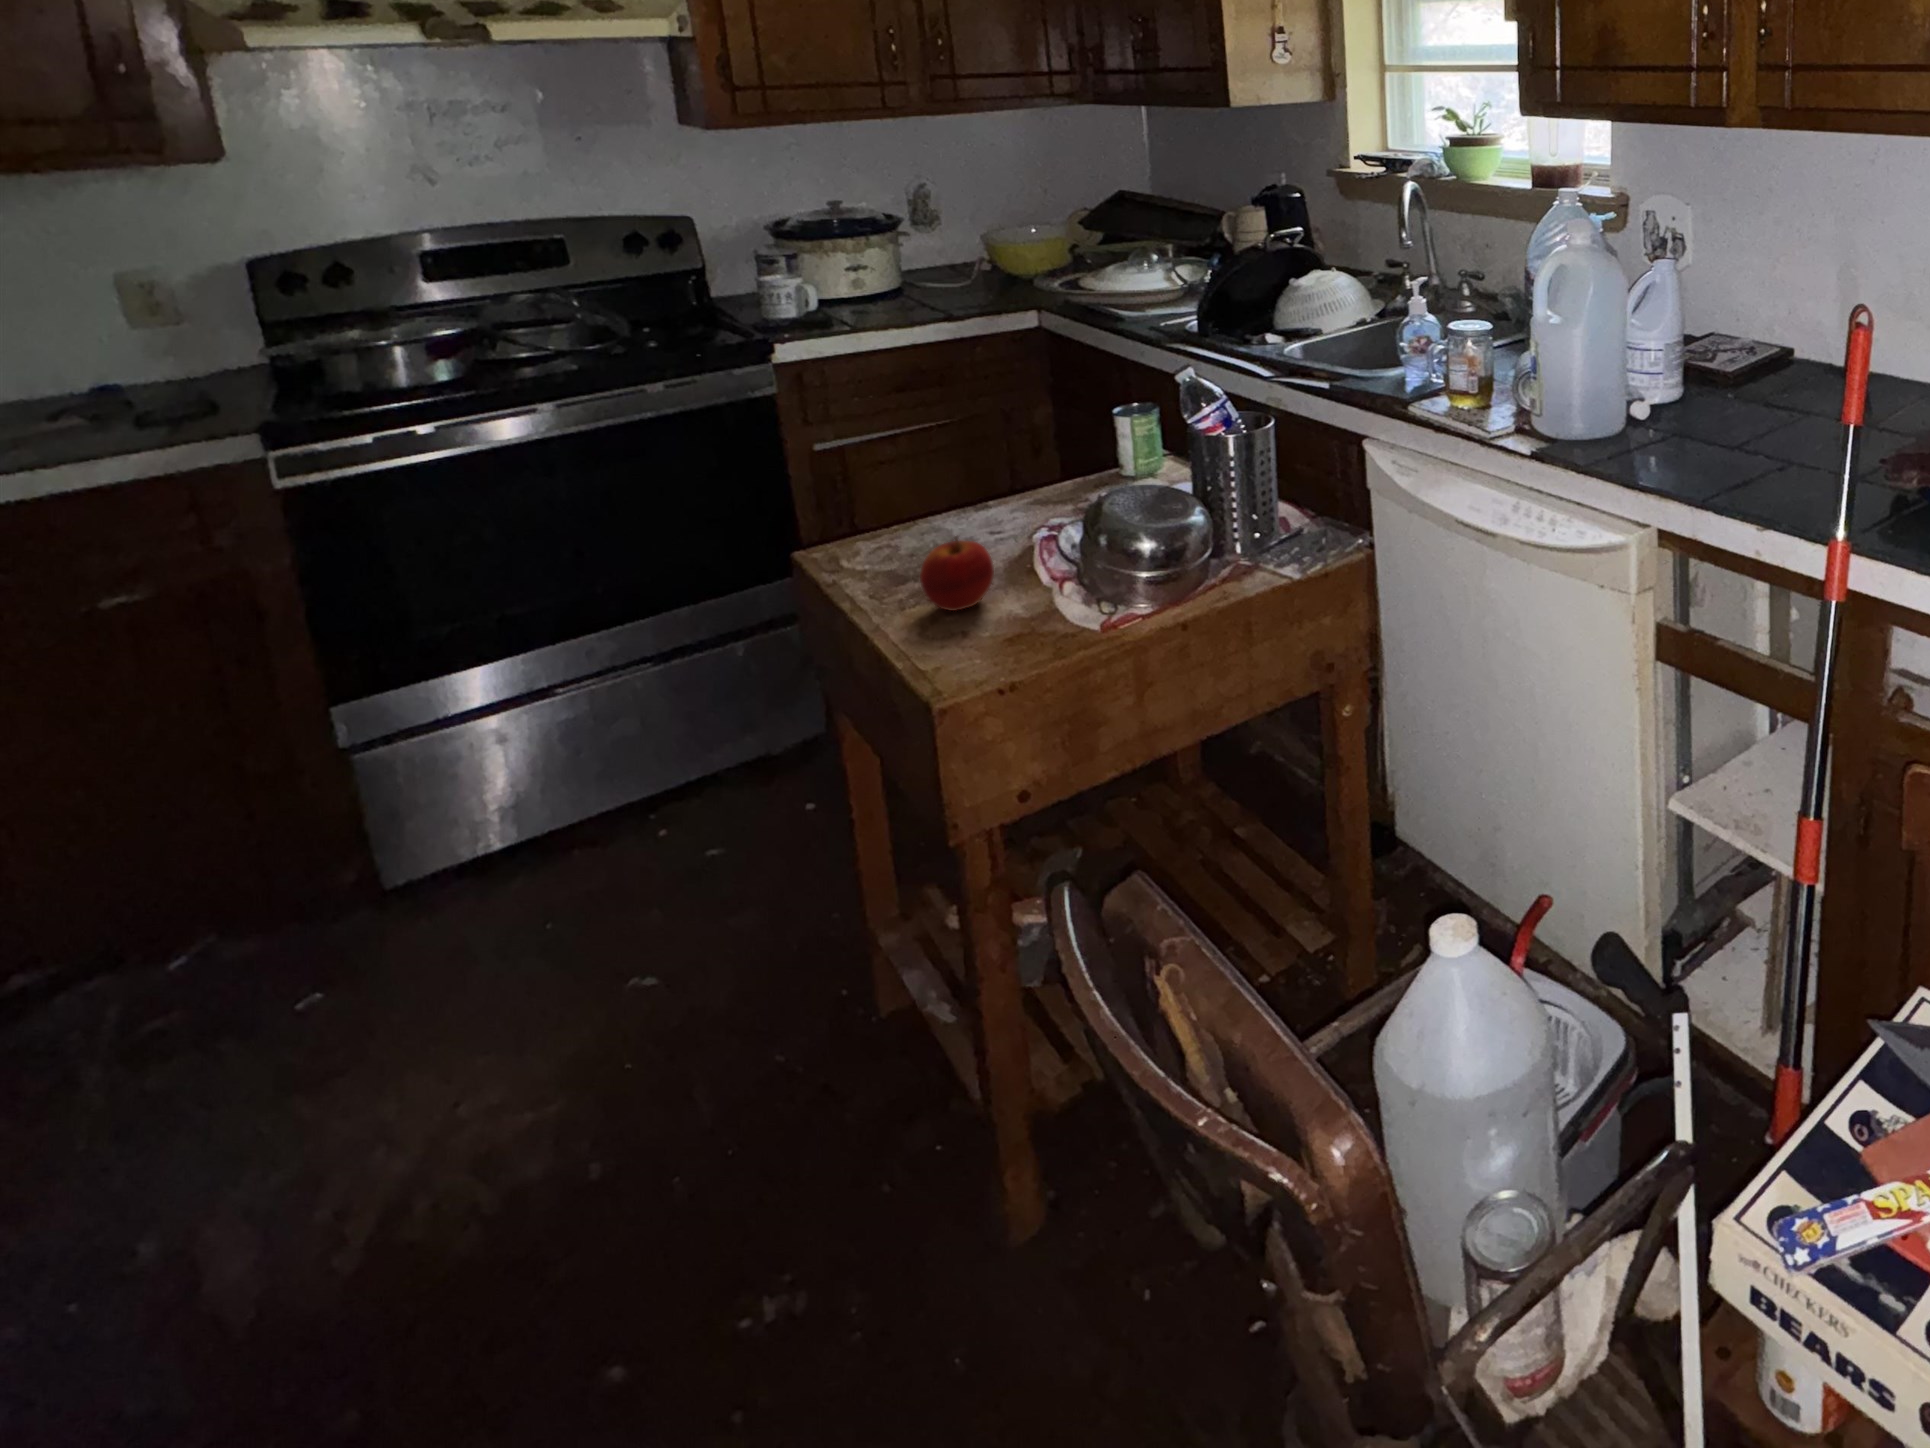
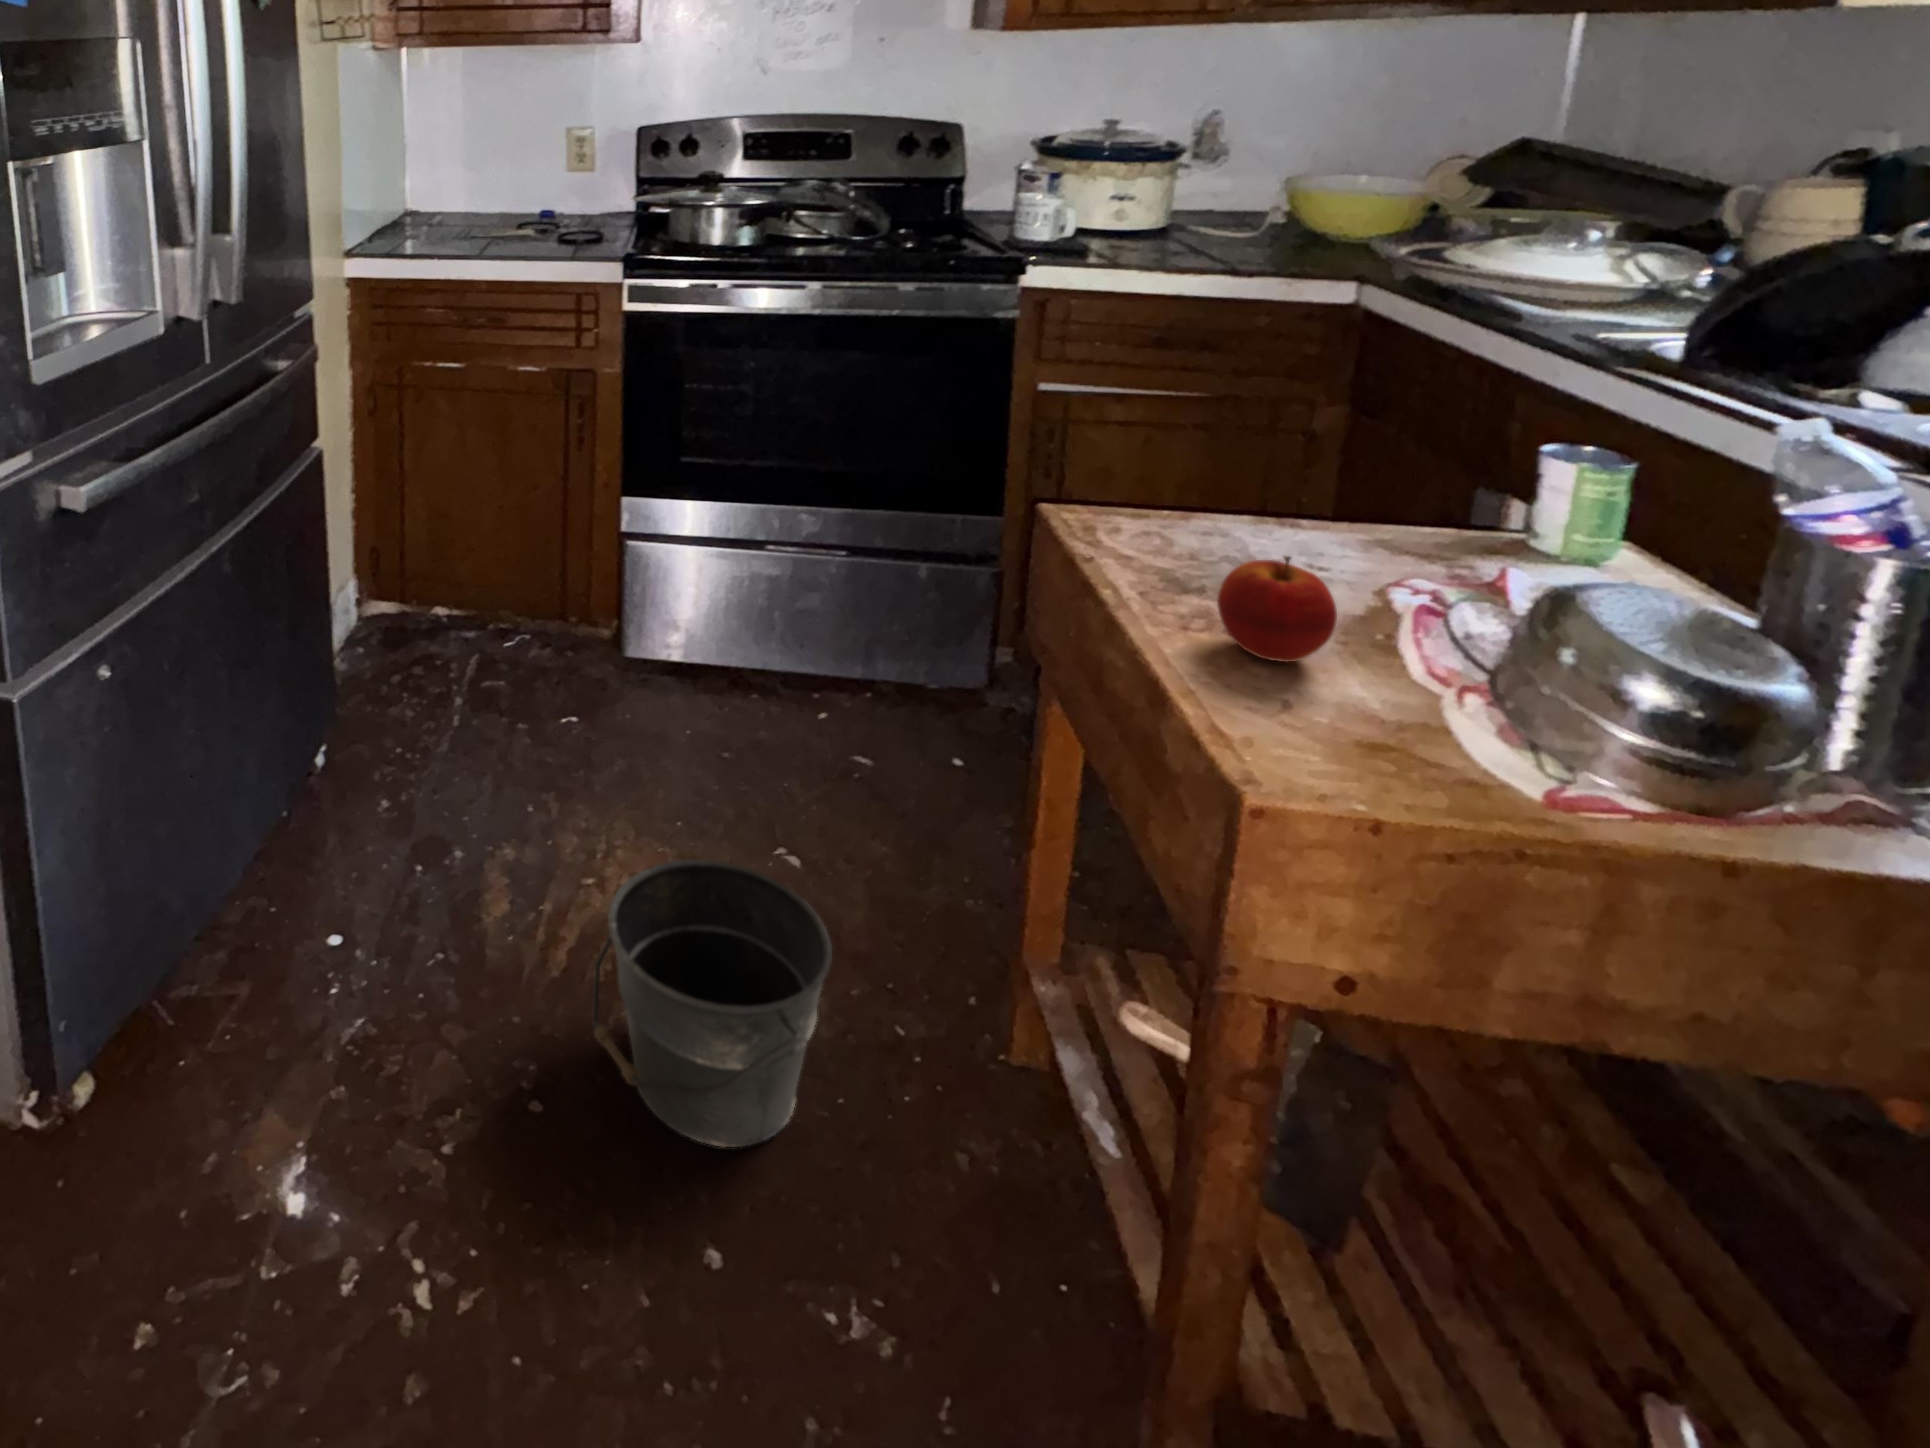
bucket: none [411,996,695,1305] -> present [593,860,832,1147]

